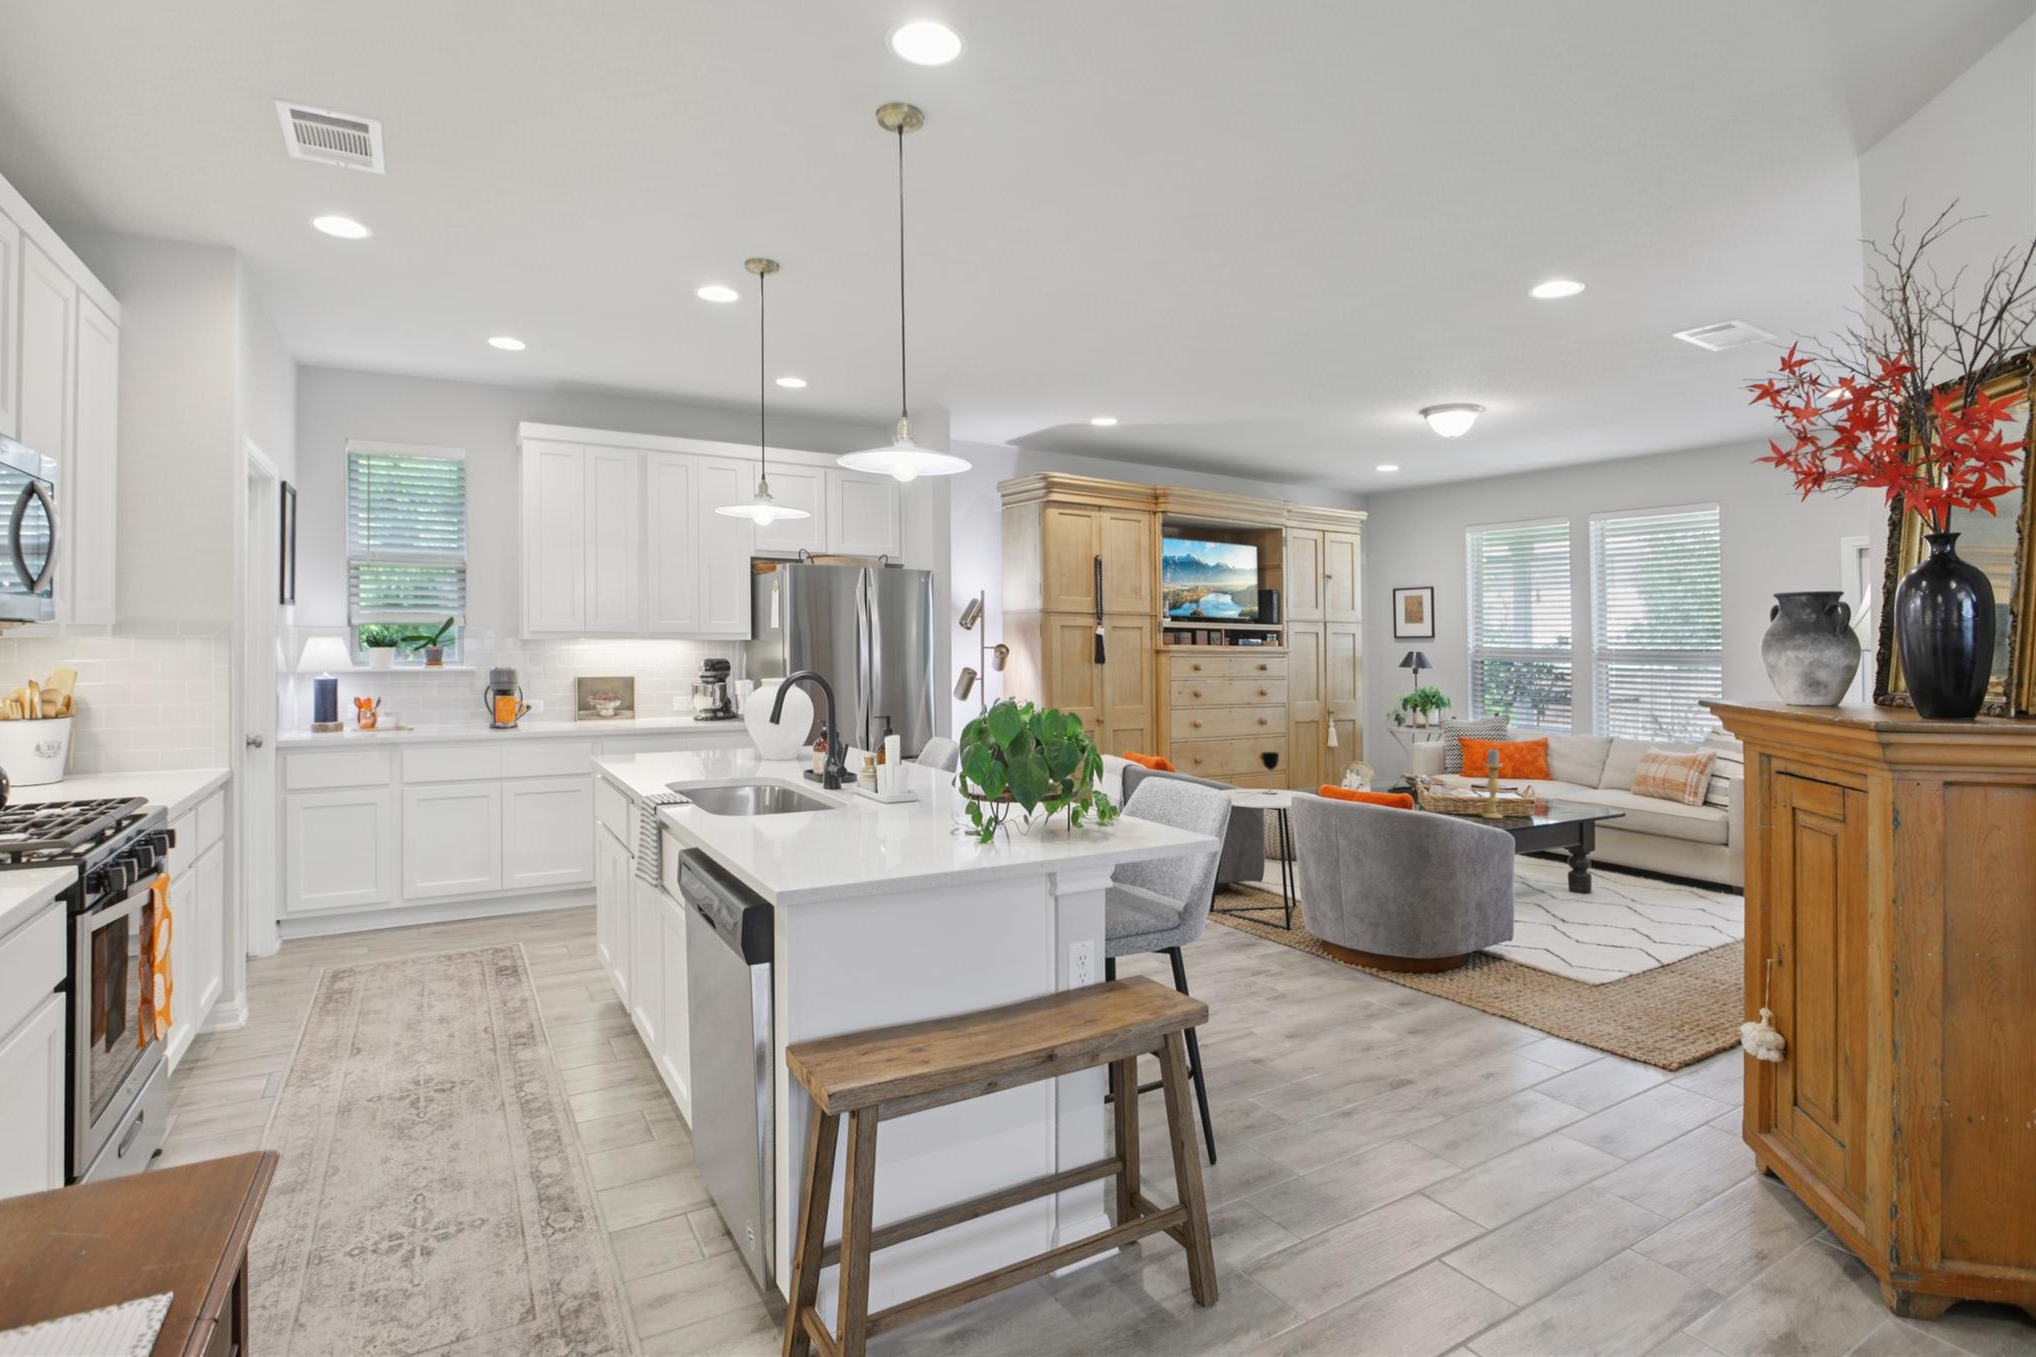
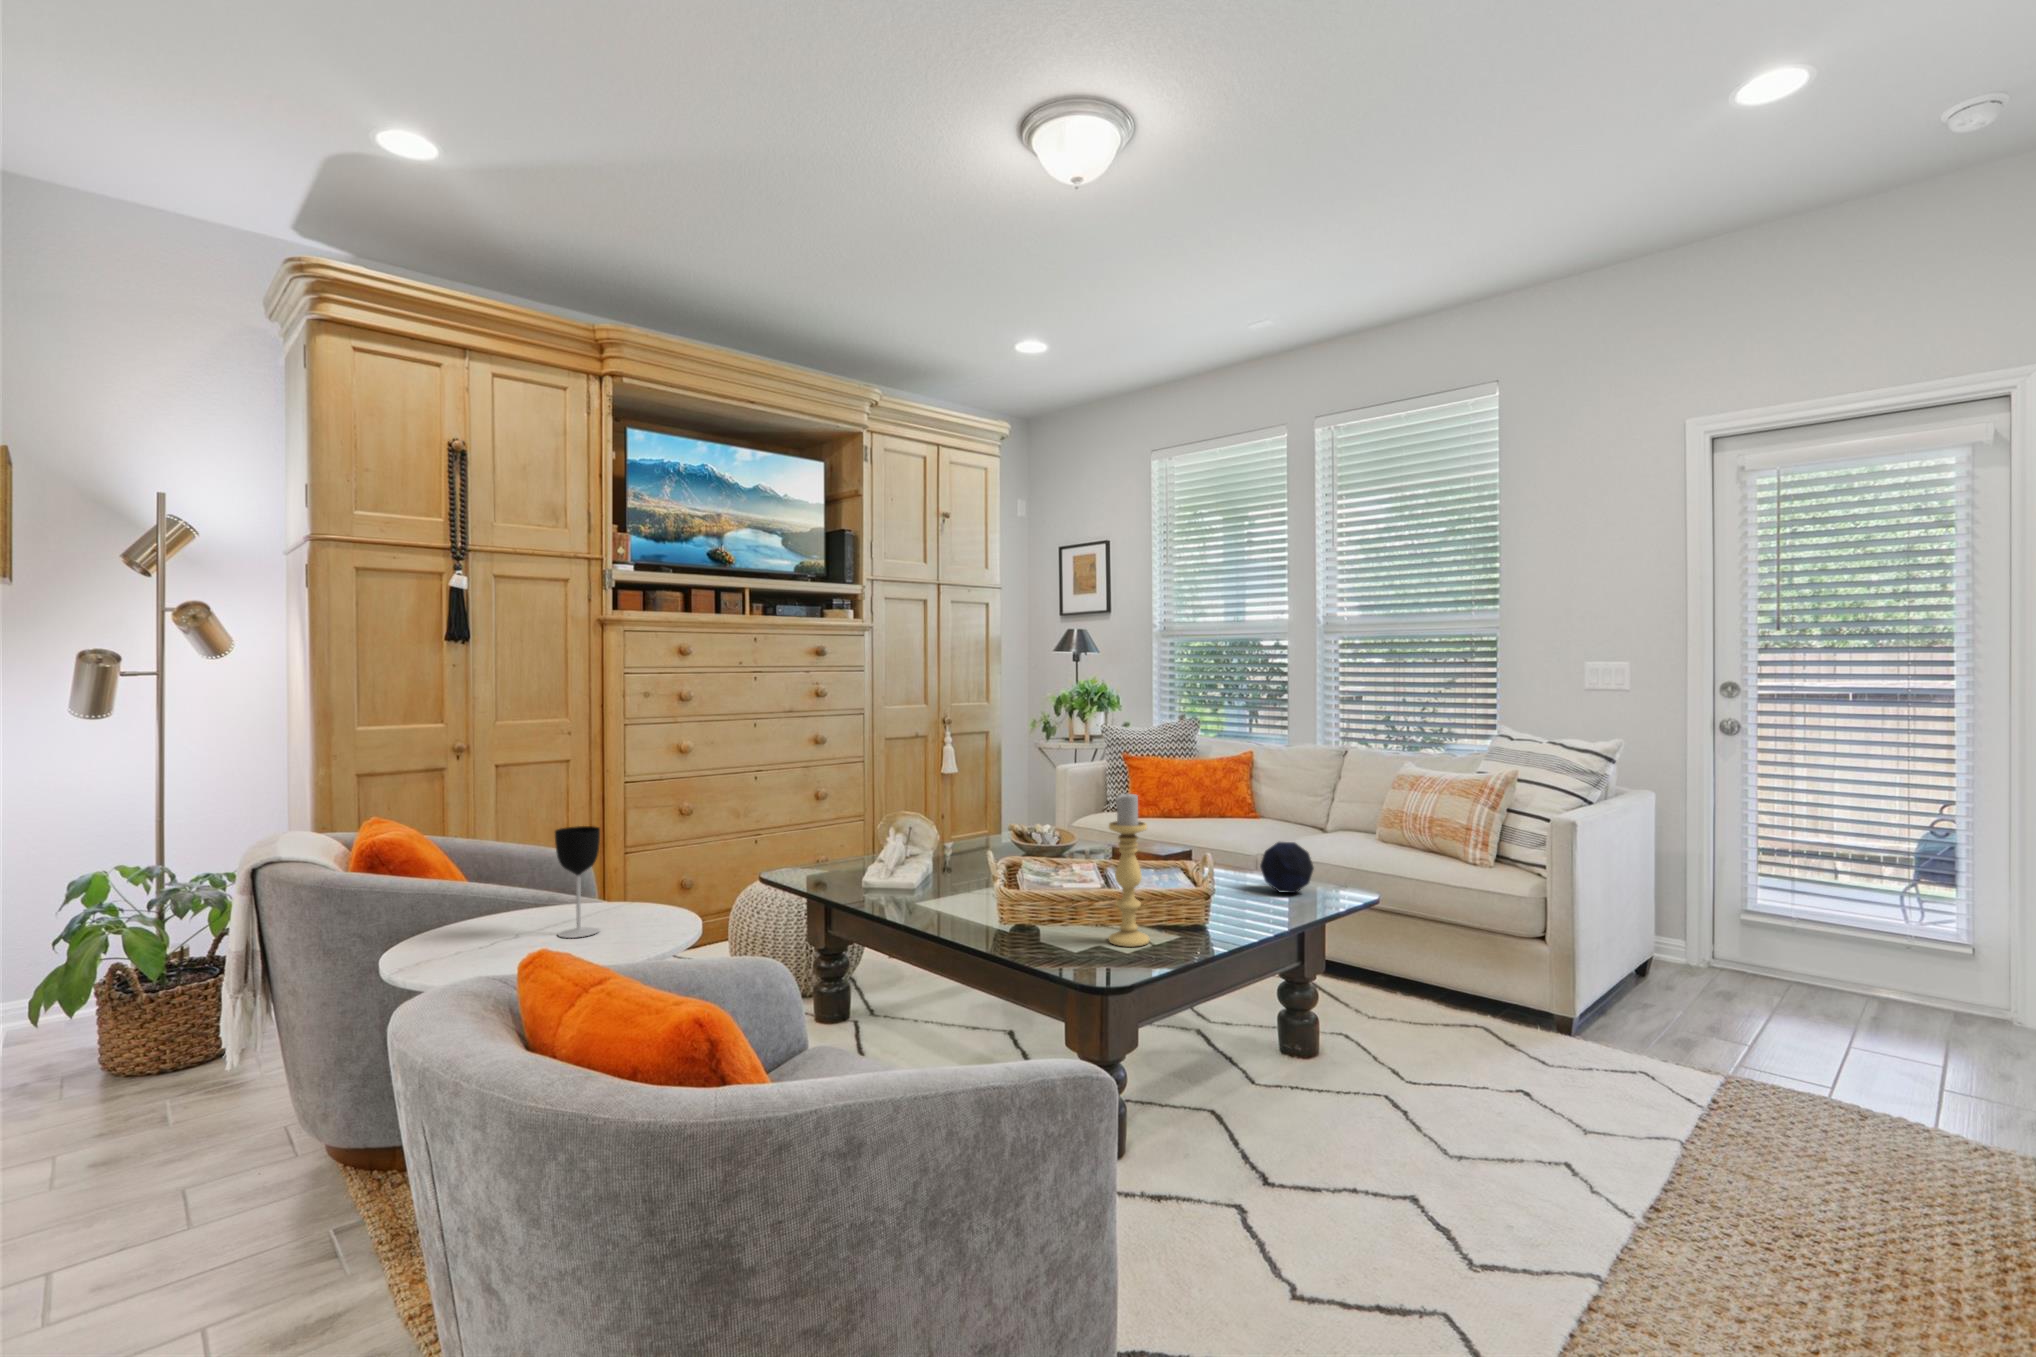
decorative orb: none [1557,782,1588,808] -> present [1260,842,1314,893]

